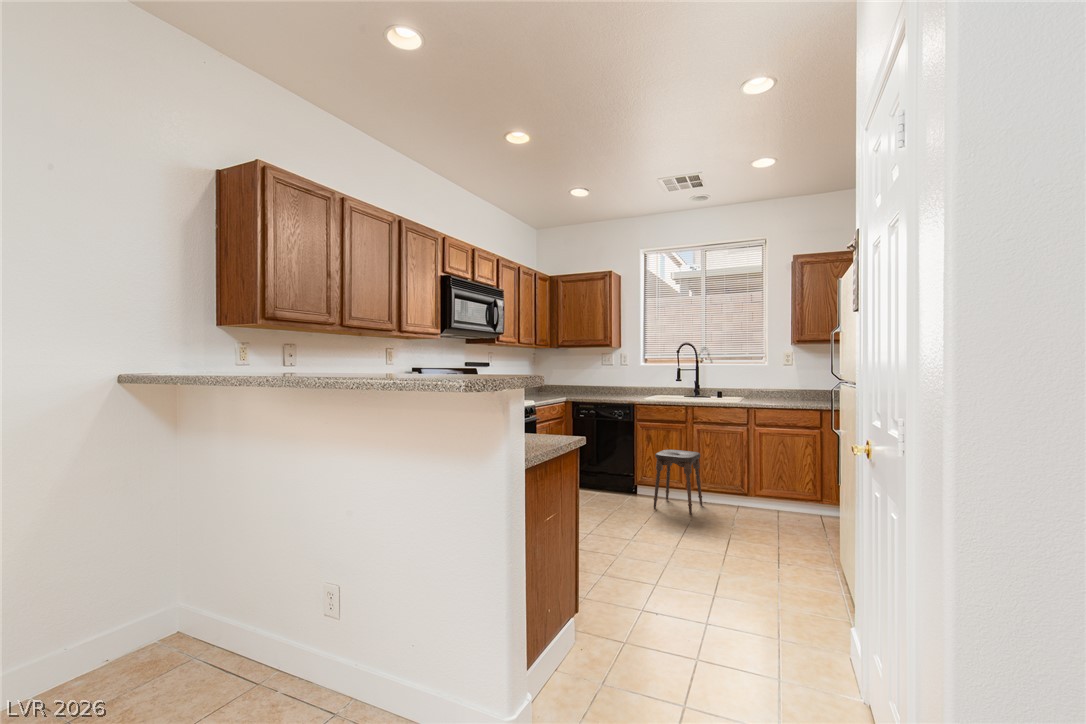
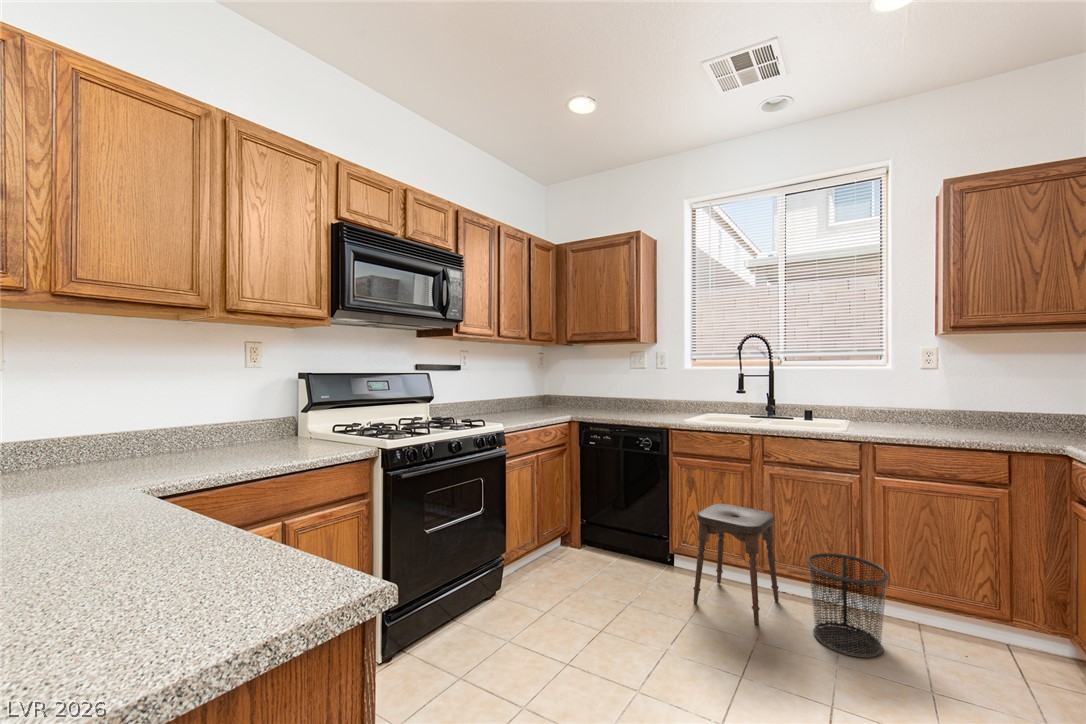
waste bin: none [718,471,760,522] -> present [807,553,889,658]

